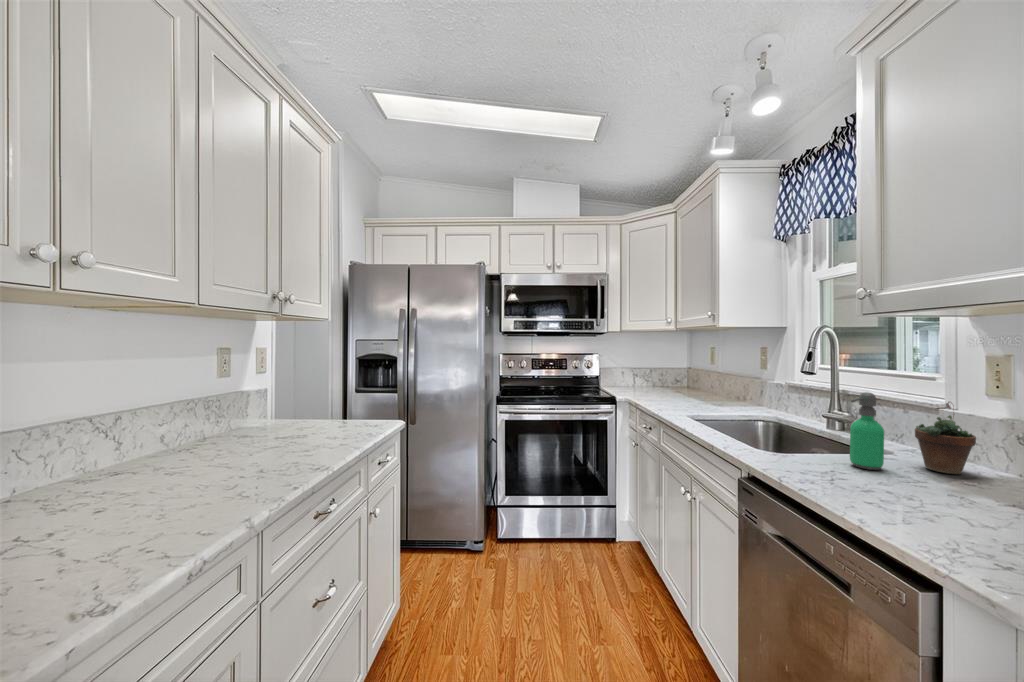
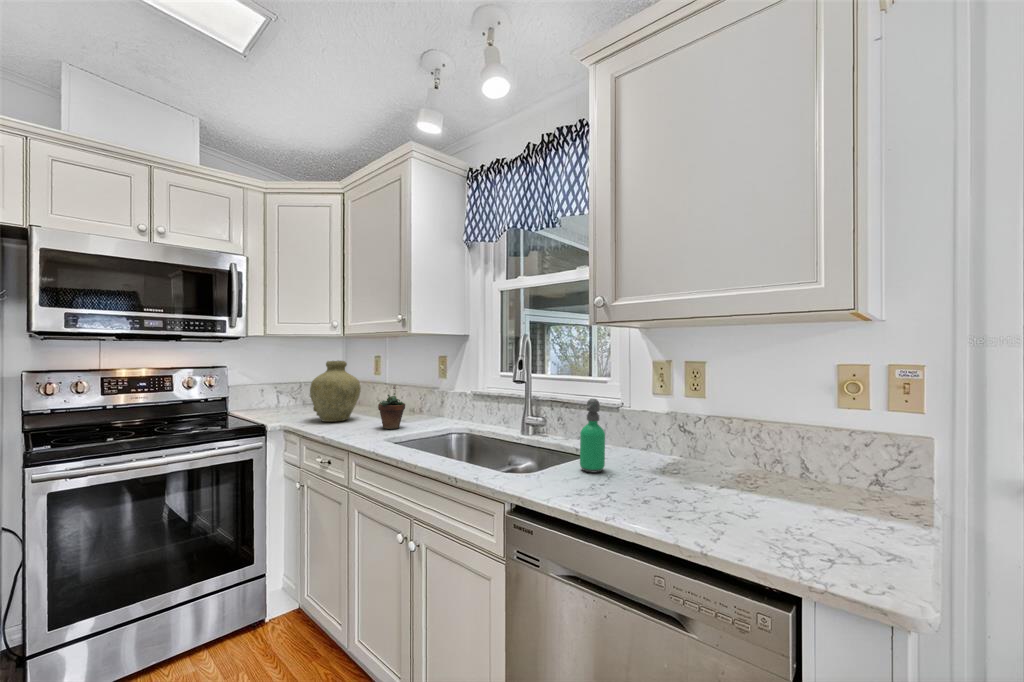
vase: none [645,351,685,399] -> present [310,361,361,422]
succulent plant: present [915,402,976,474] -> present [378,386,405,429]

